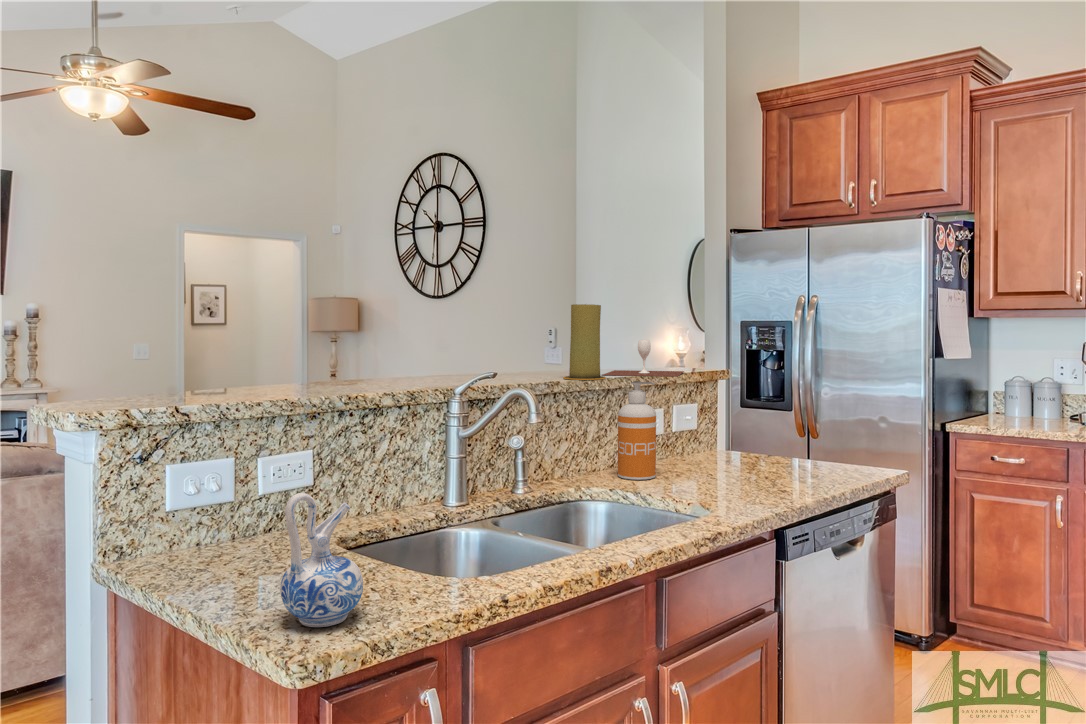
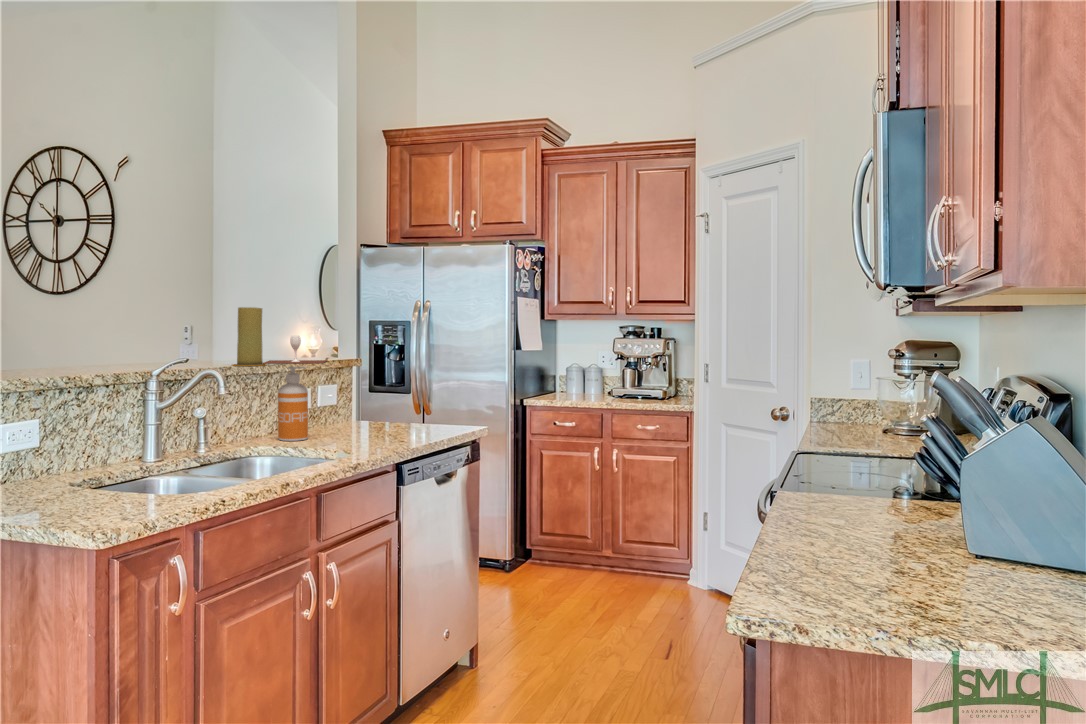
ceramic pitcher: present [280,493,363,627] -> none [68,431,127,518]

